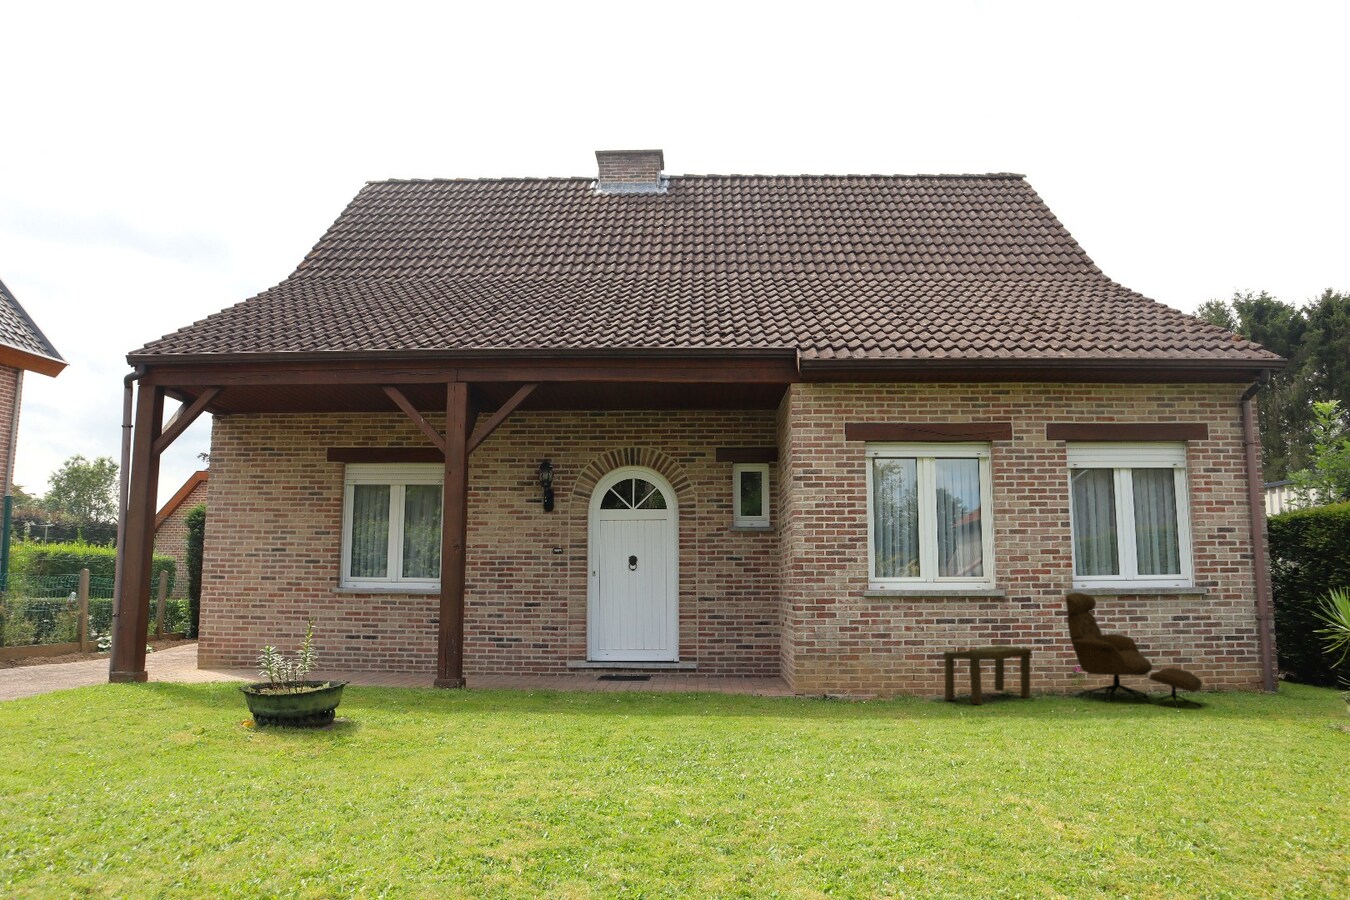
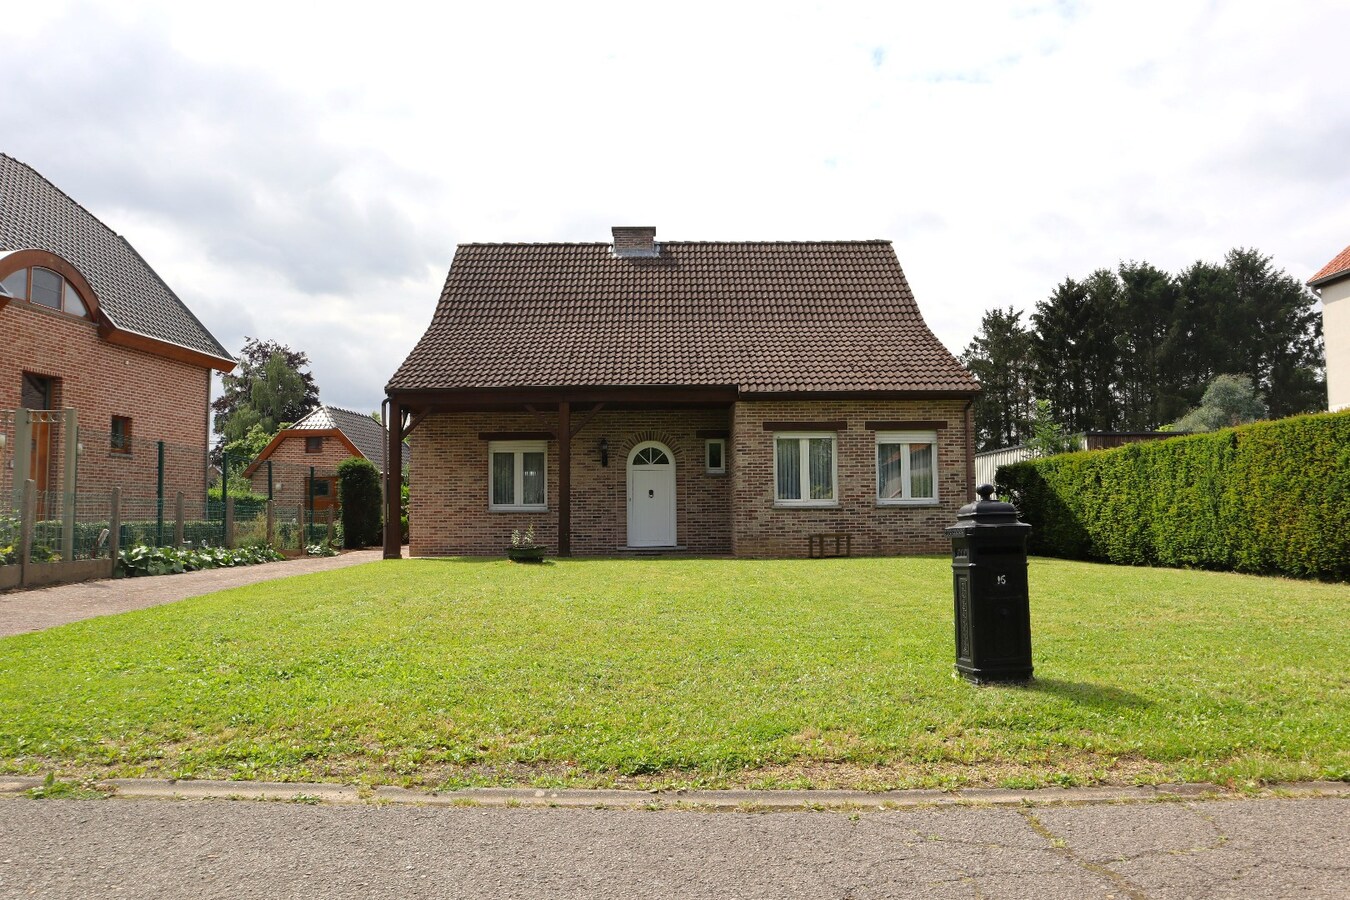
lounge chair: present [1066,593,1202,708] -> none [870,506,929,558]

